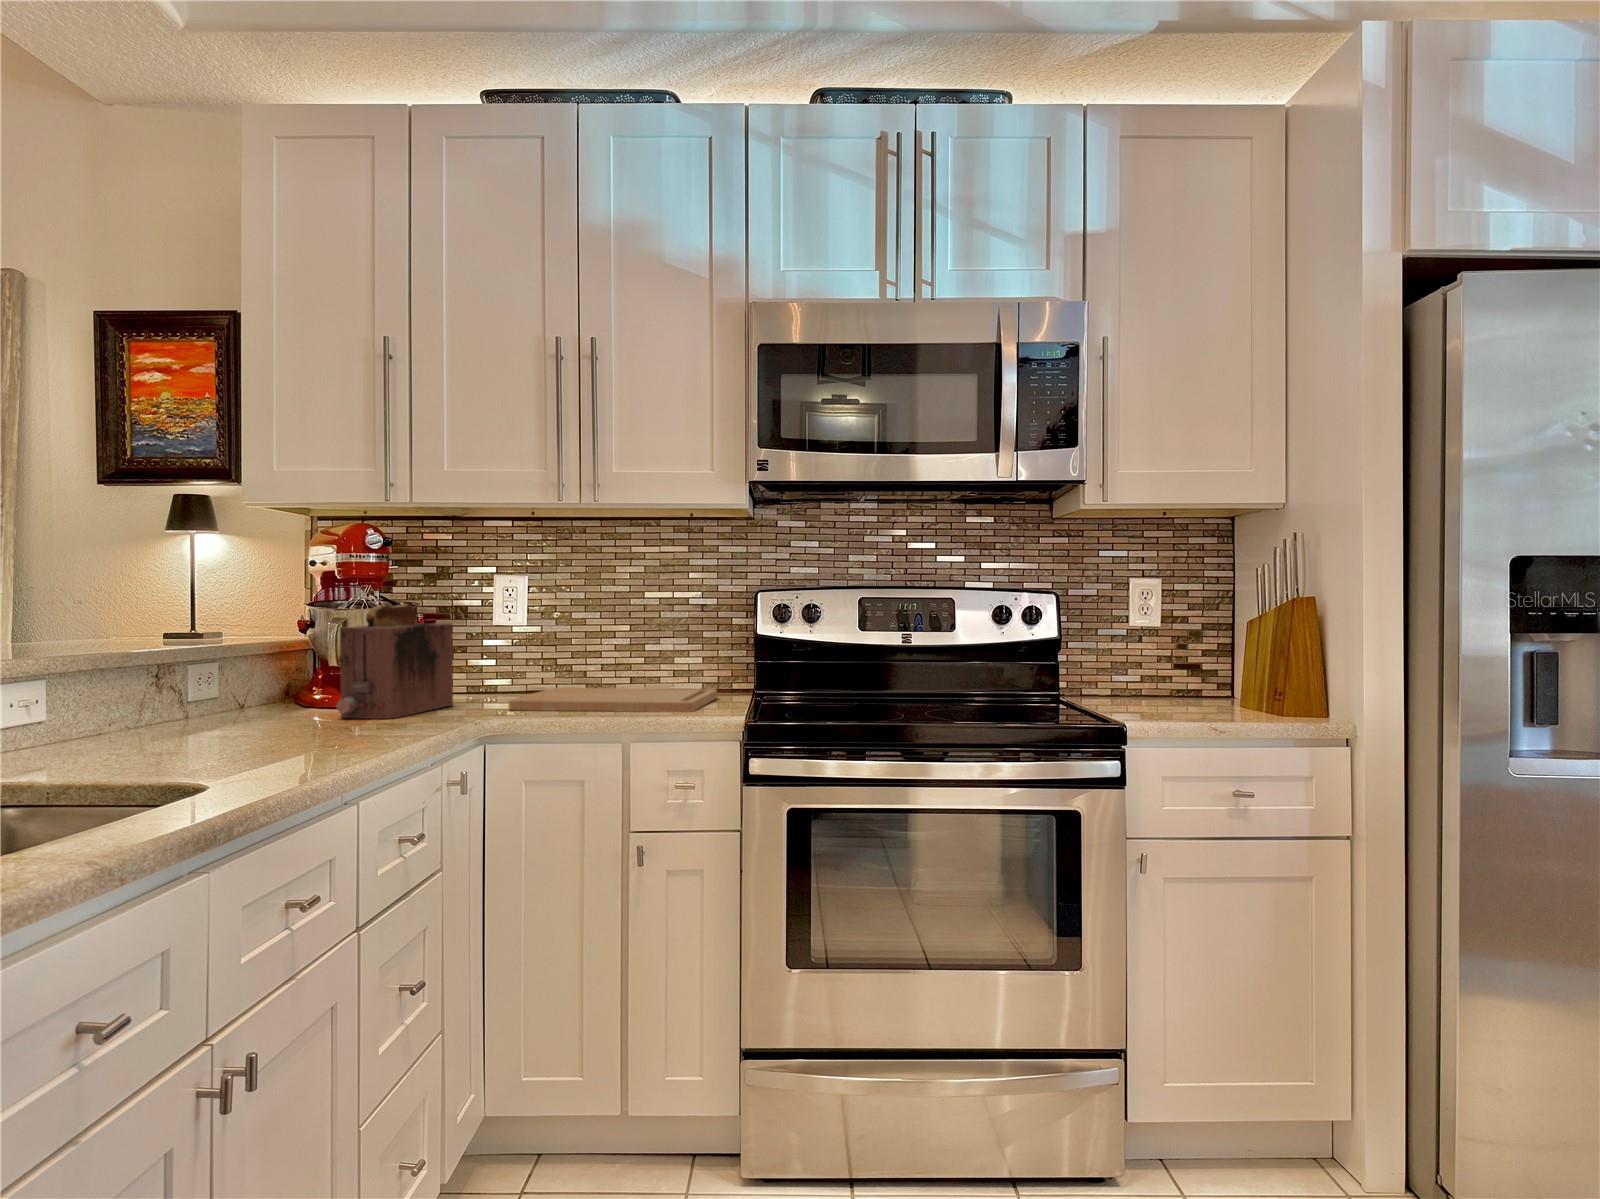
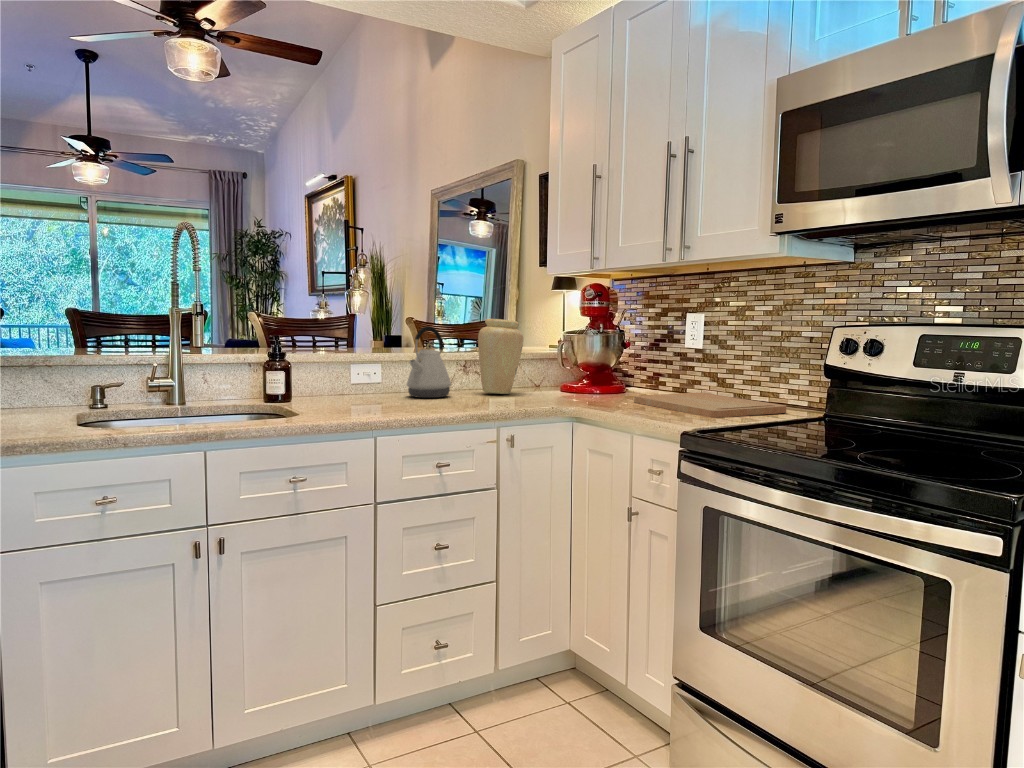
vase: none [189,582,290,728] -> present [478,319,523,394]
kettle: none [63,597,182,756] -> present [407,326,451,398]
toaster: present [337,605,453,719] -> none [547,332,626,398]

